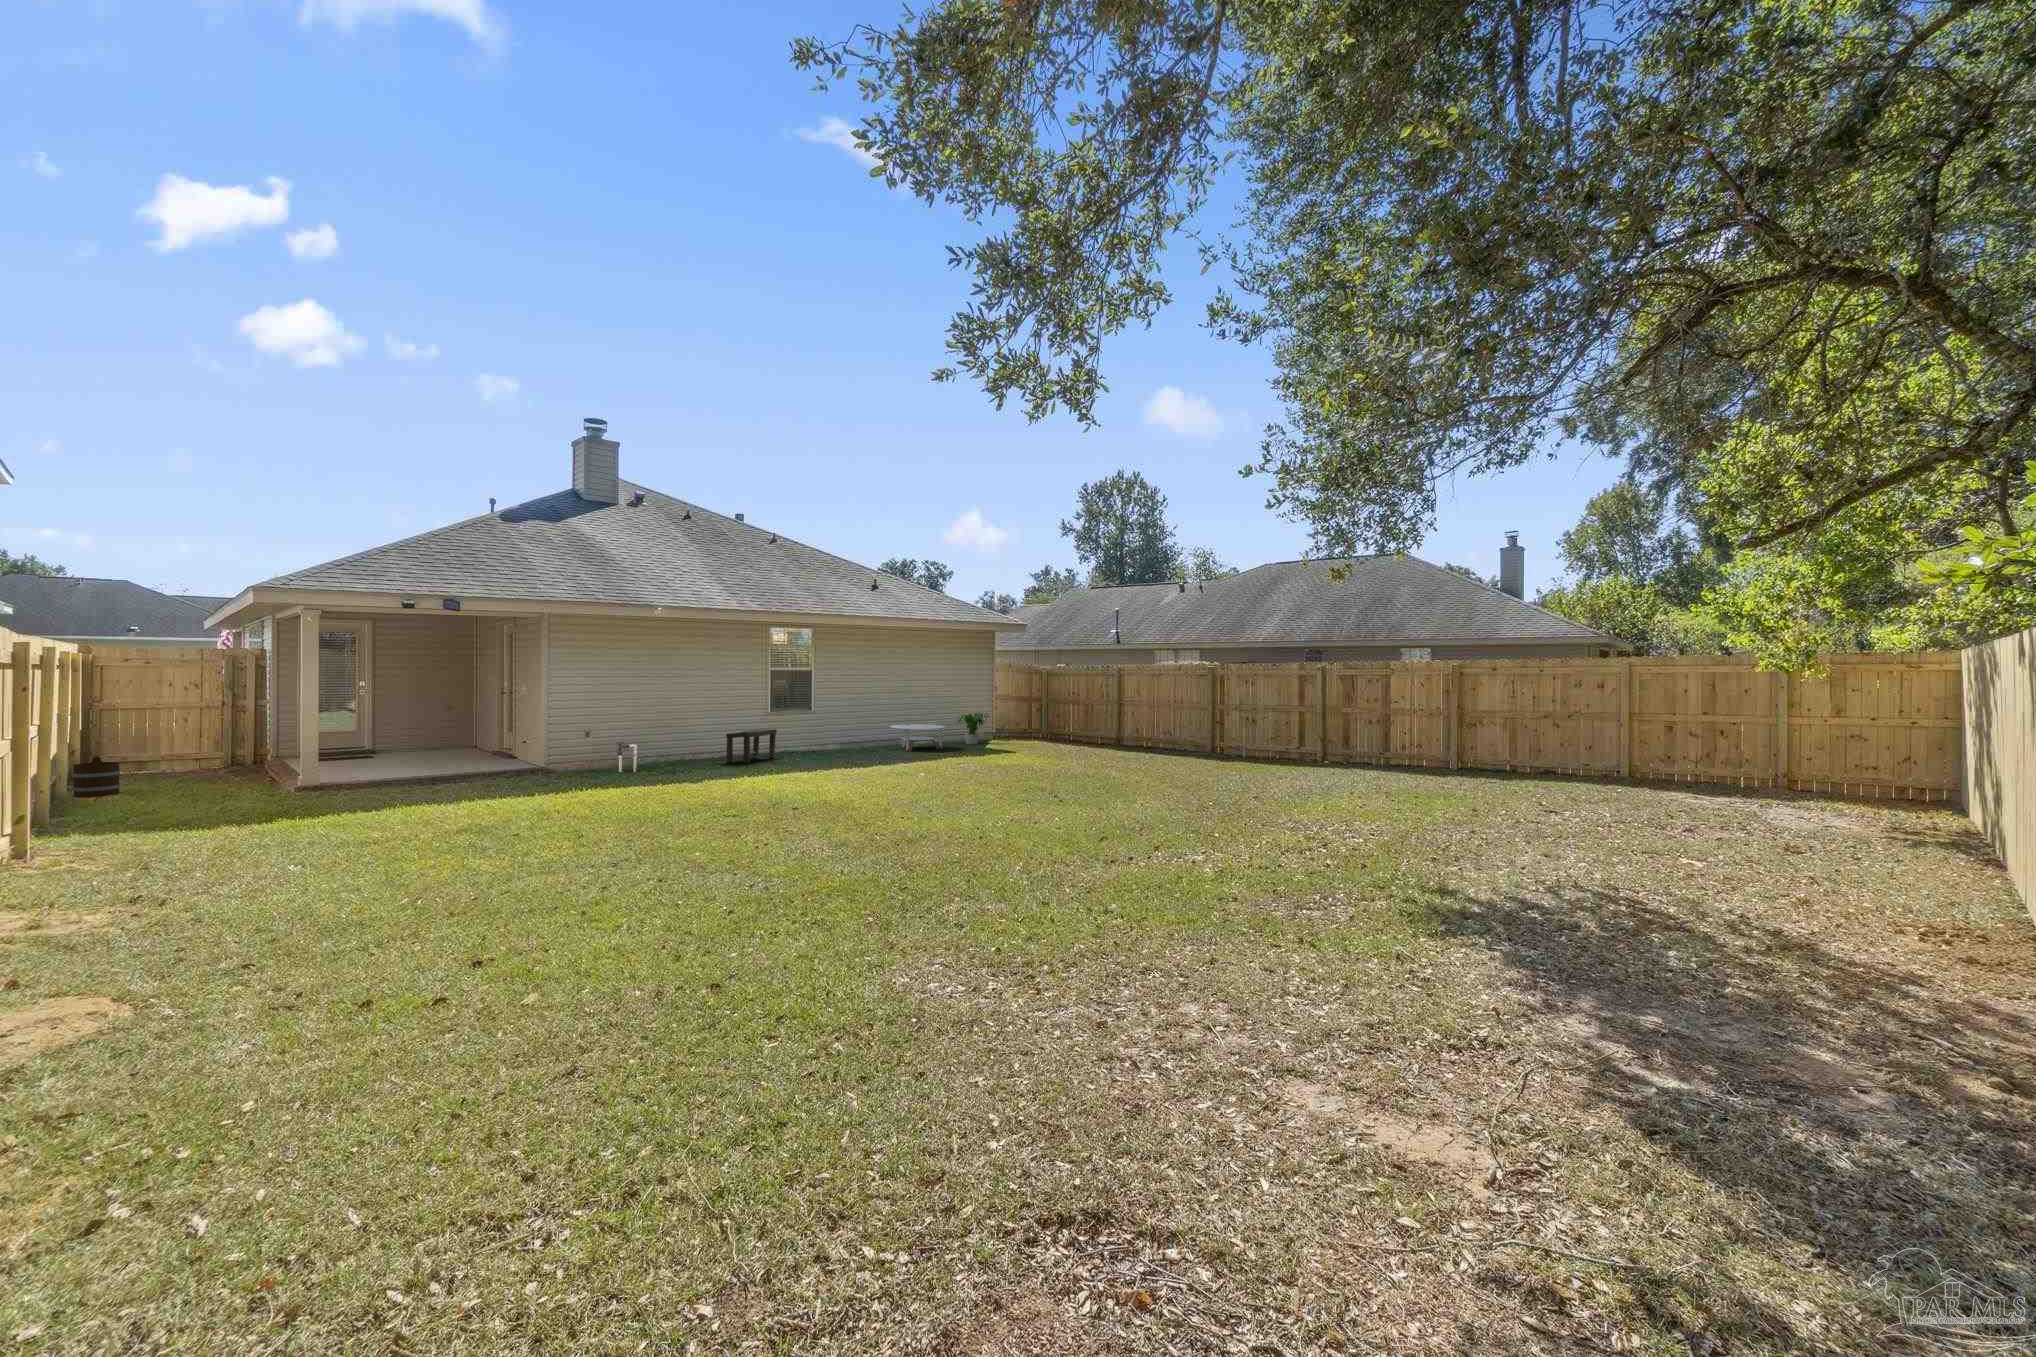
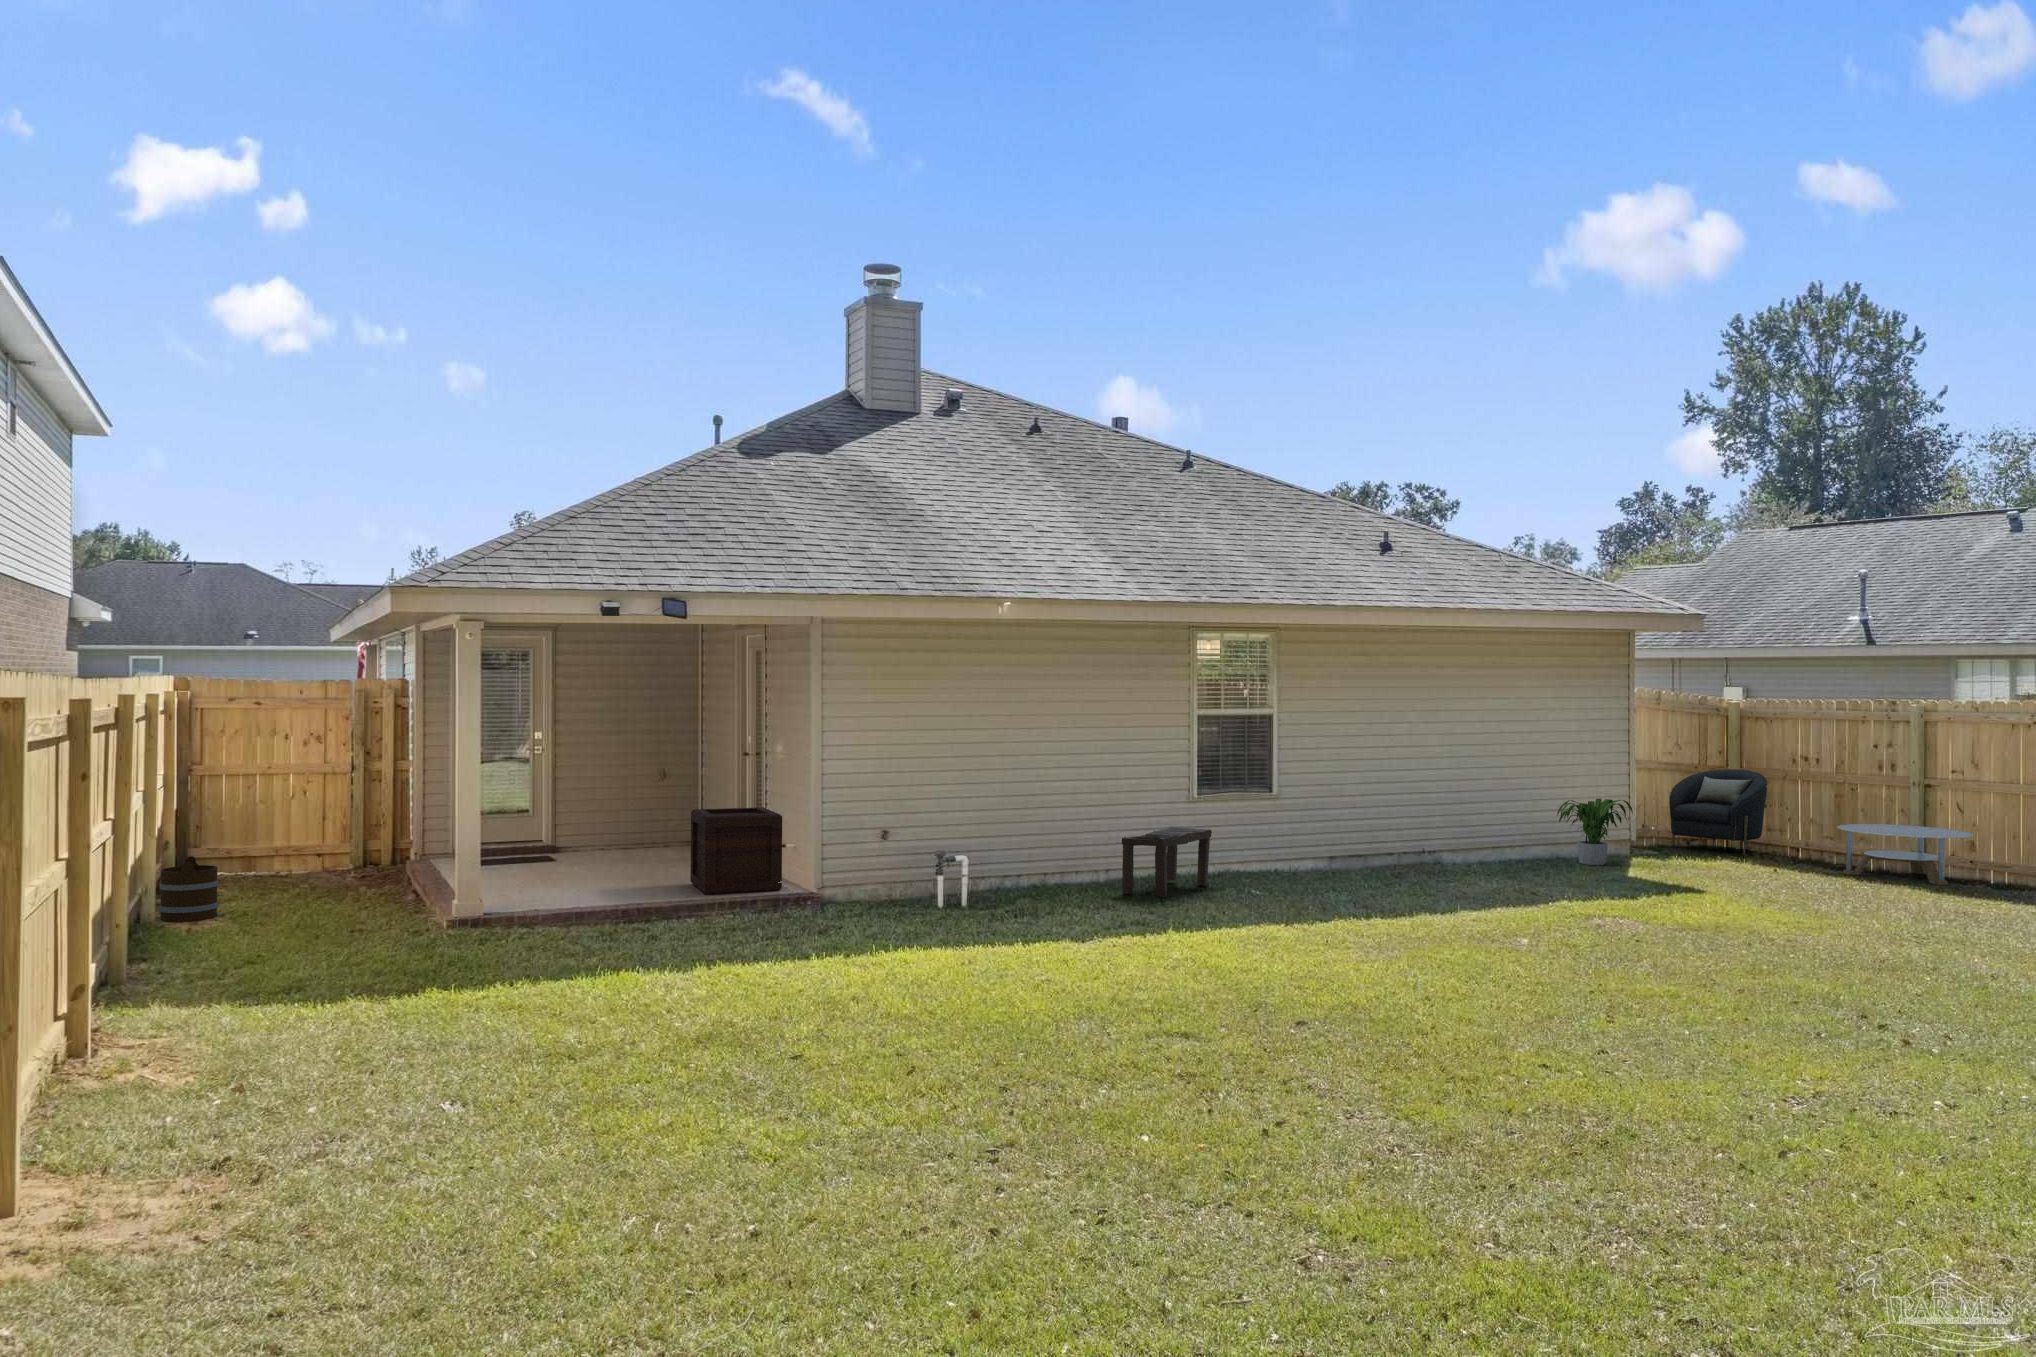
armchair: none [1013,700,1055,738] -> present [1669,769,1767,854]
wooden crate: none [467,723,526,771] -> present [690,807,782,895]
round table: present [890,724,945,751] -> present [1837,824,1973,885]

